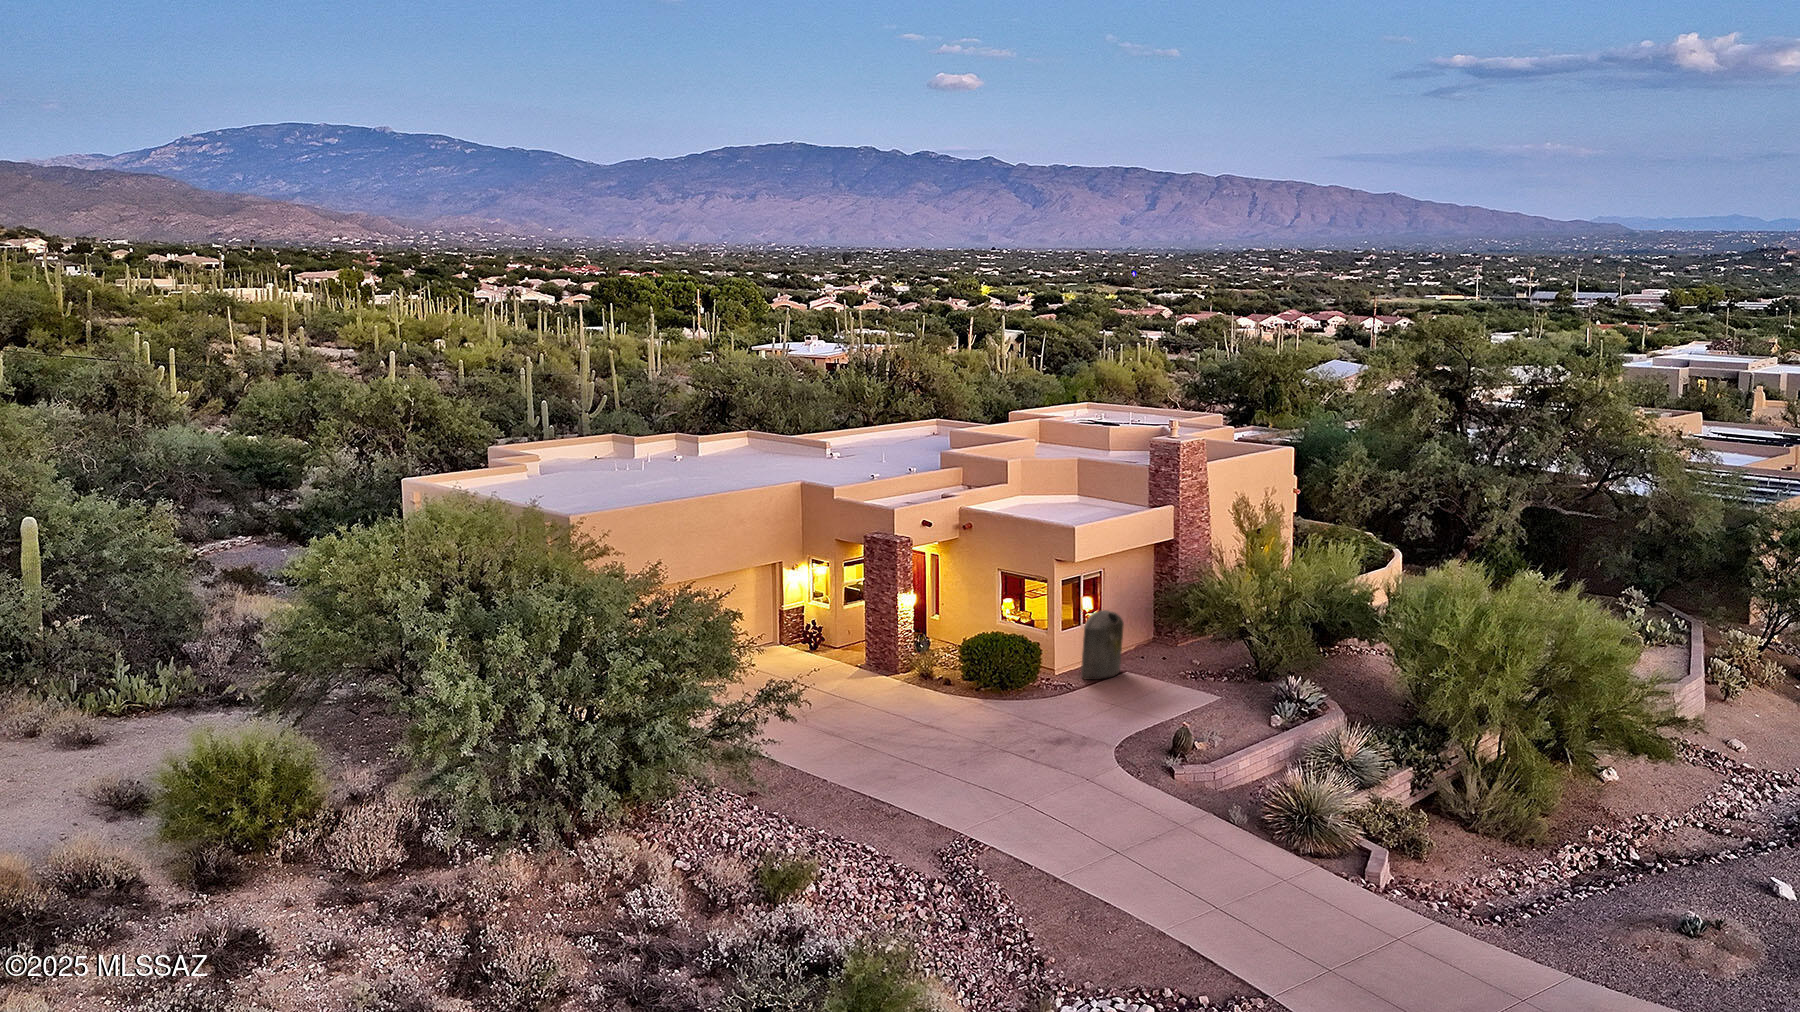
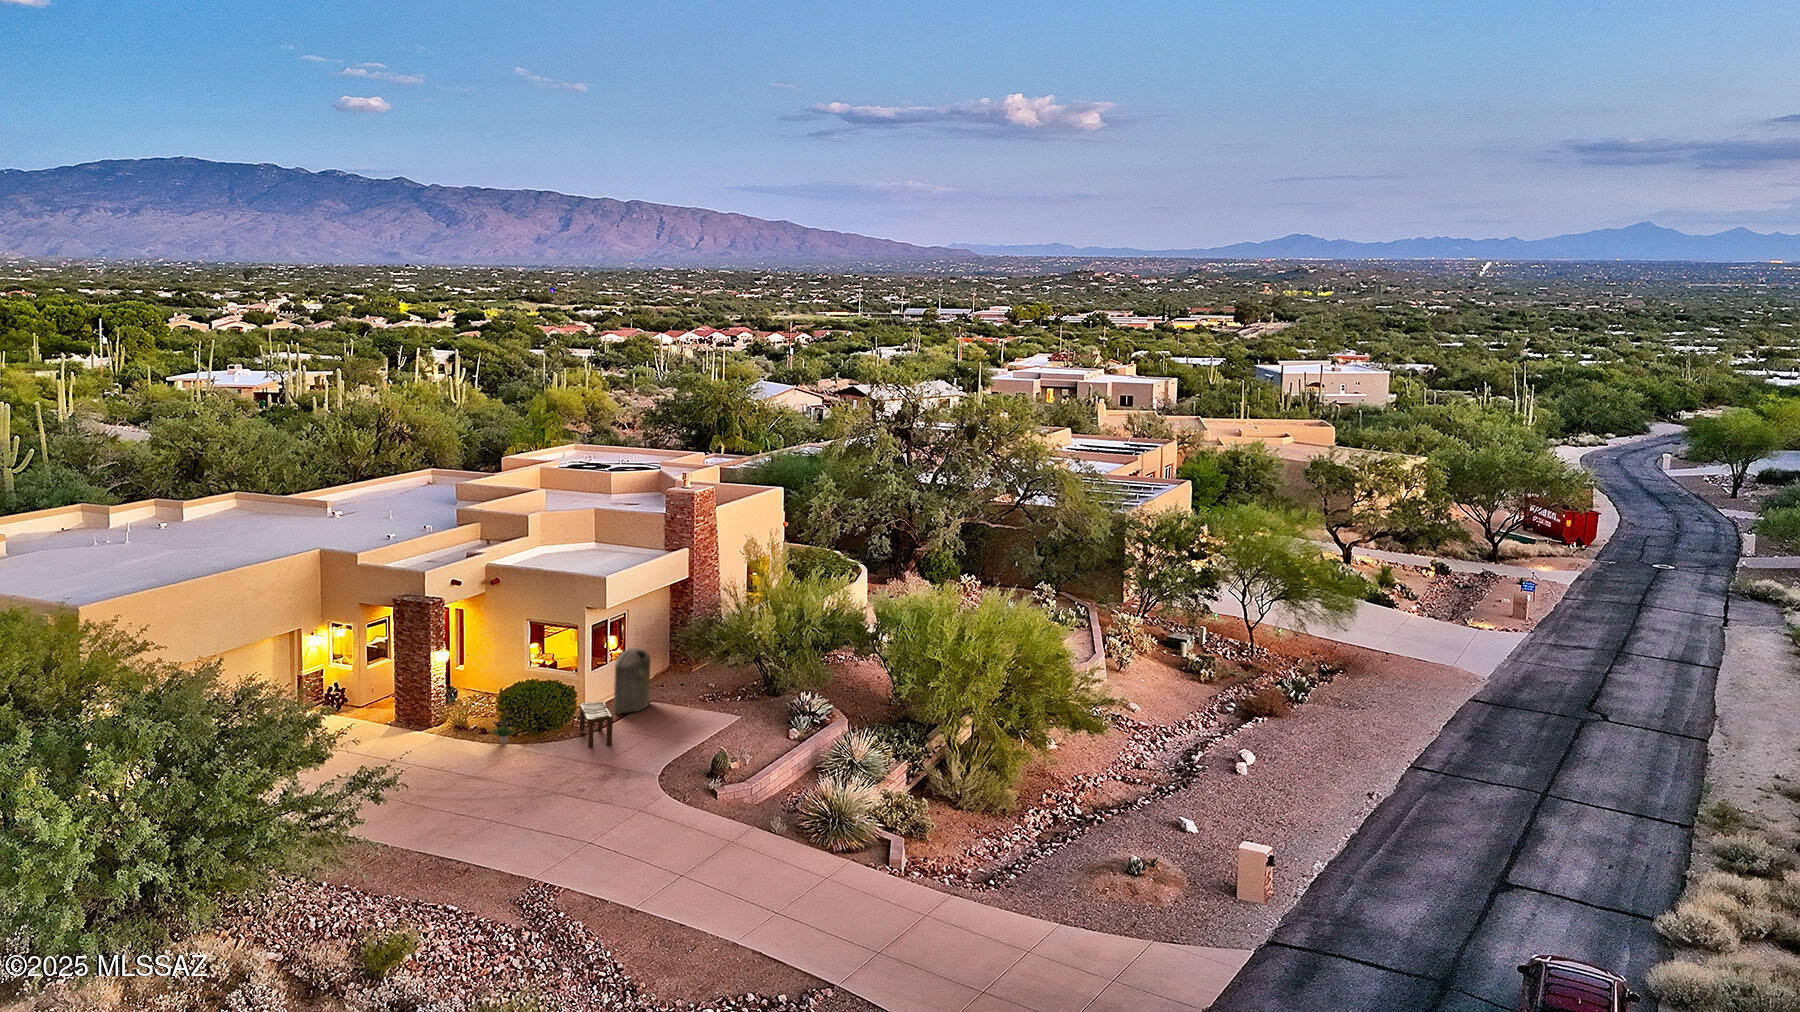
potted plant: none [949,660,974,696] -> present [491,710,514,744]
bench: none [1041,662,1073,709] -> present [580,702,613,748]

